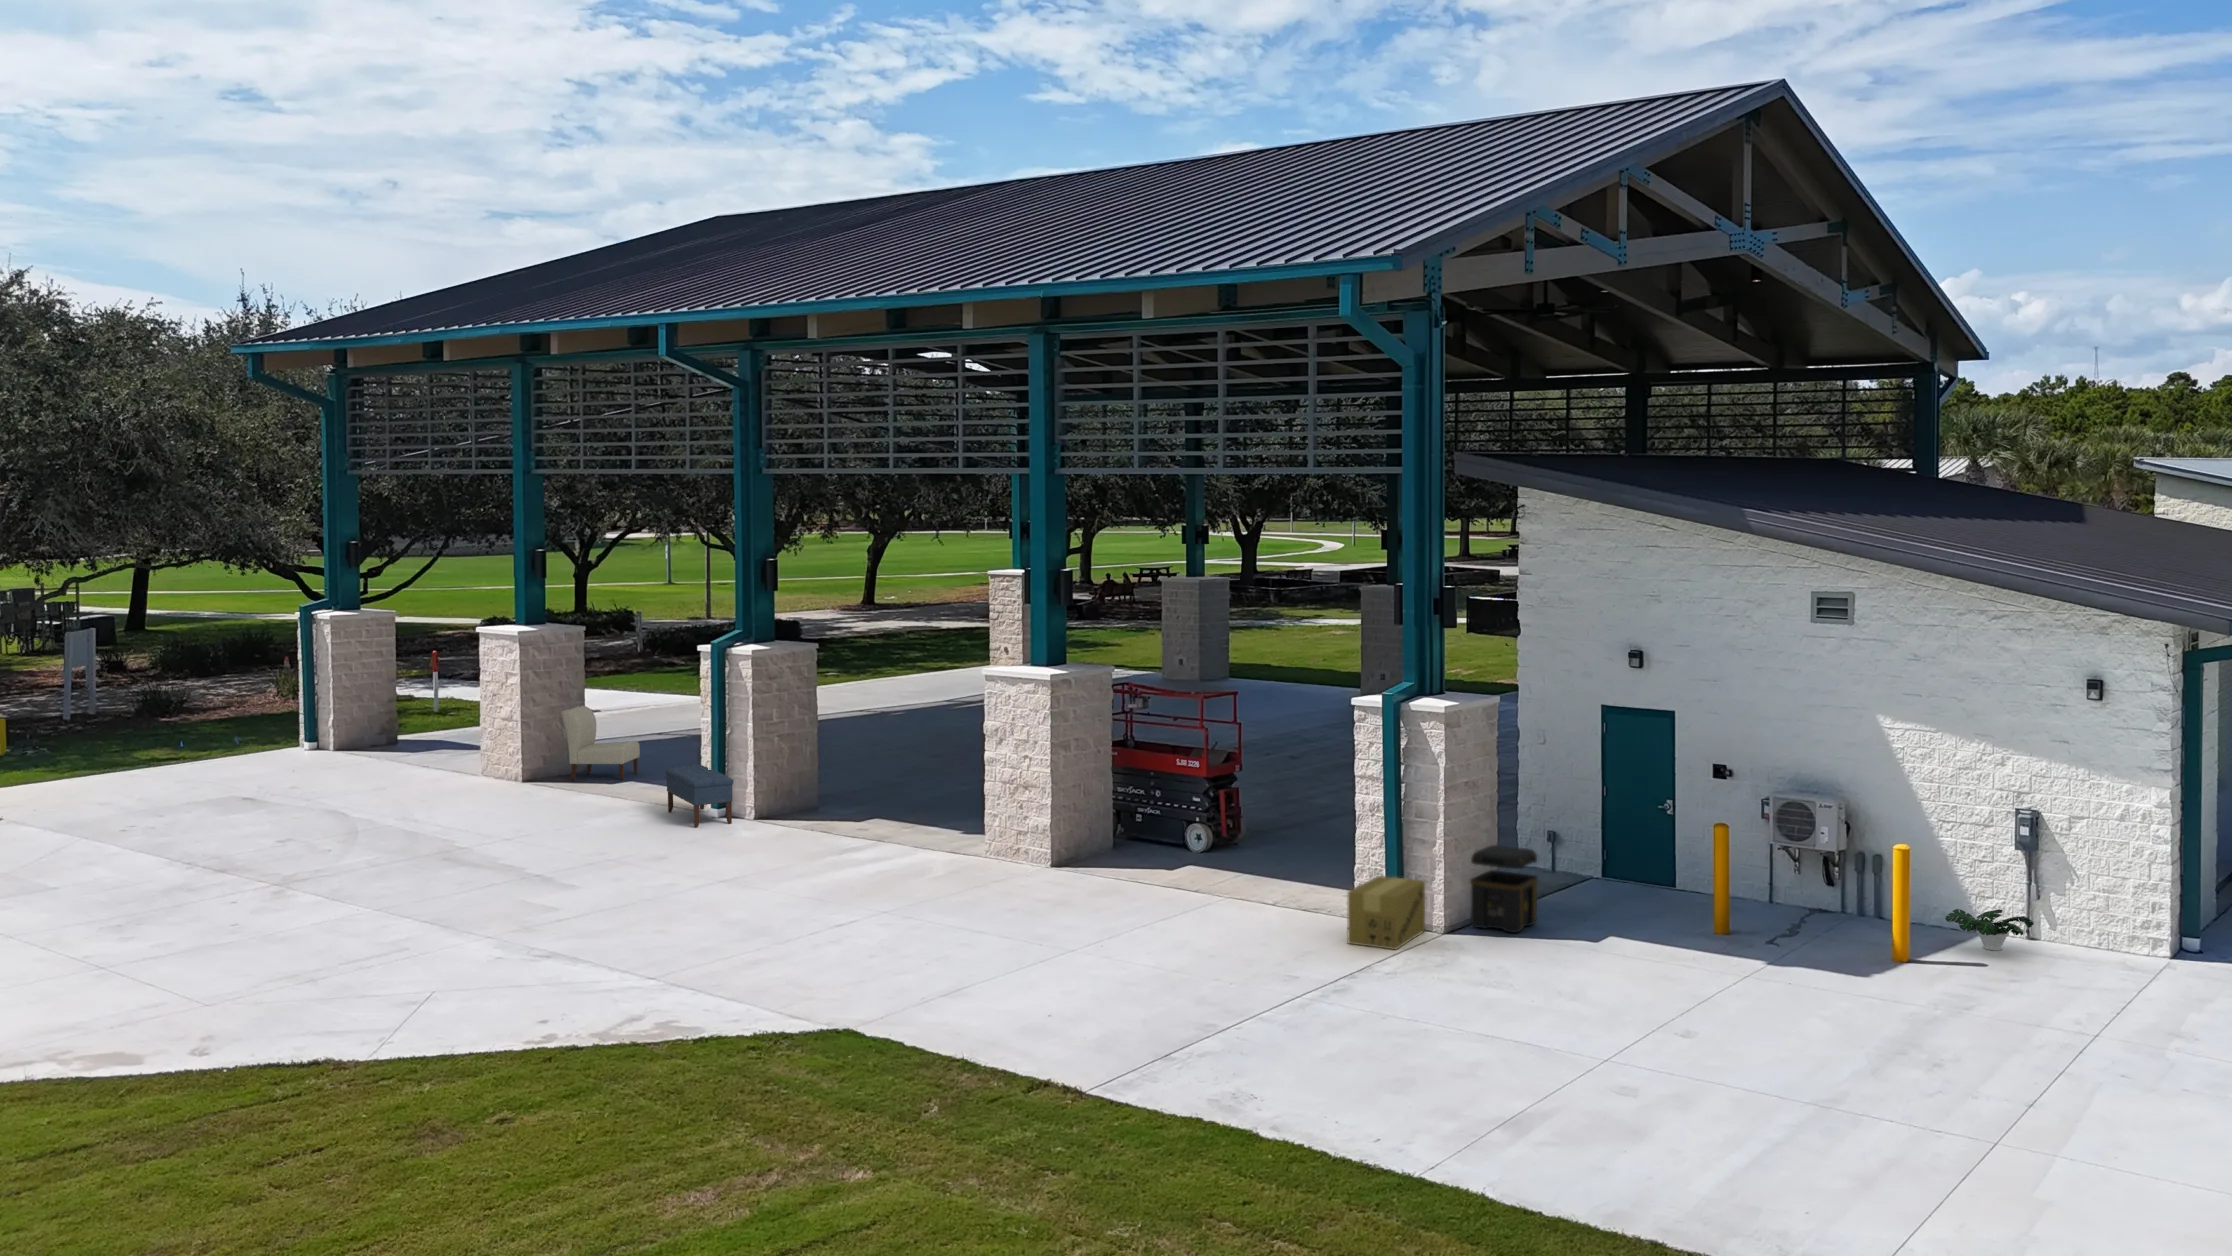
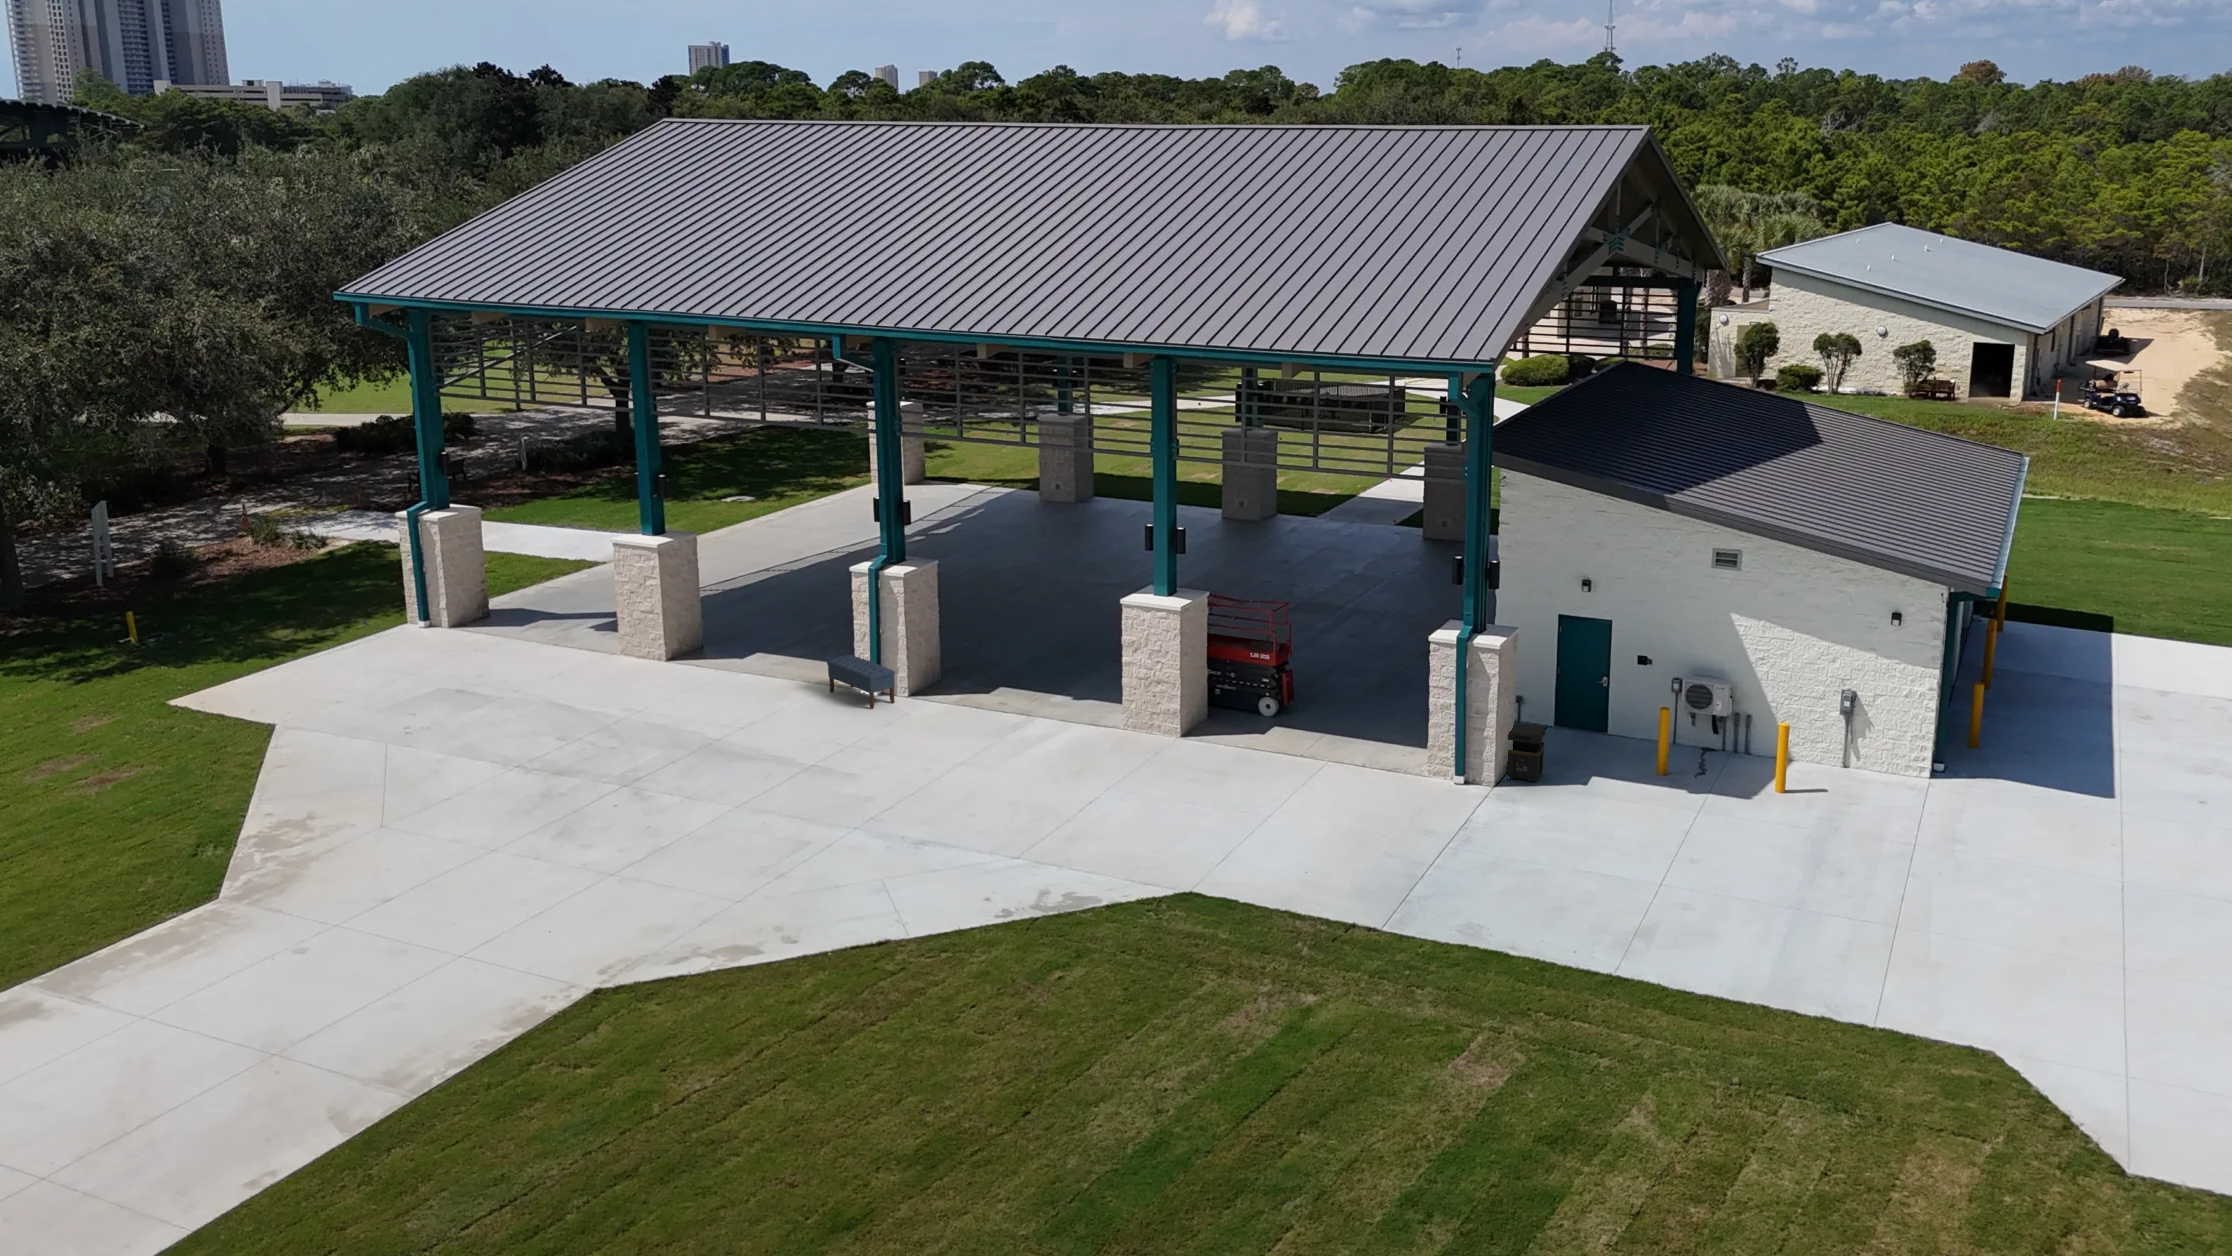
chair: present [561,706,640,780] -> none [695,597,752,658]
cardboard box: present [1348,876,1425,950] -> none [1438,750,1479,803]
potted plant: present [1945,909,2034,951] -> none [1796,750,1849,777]

